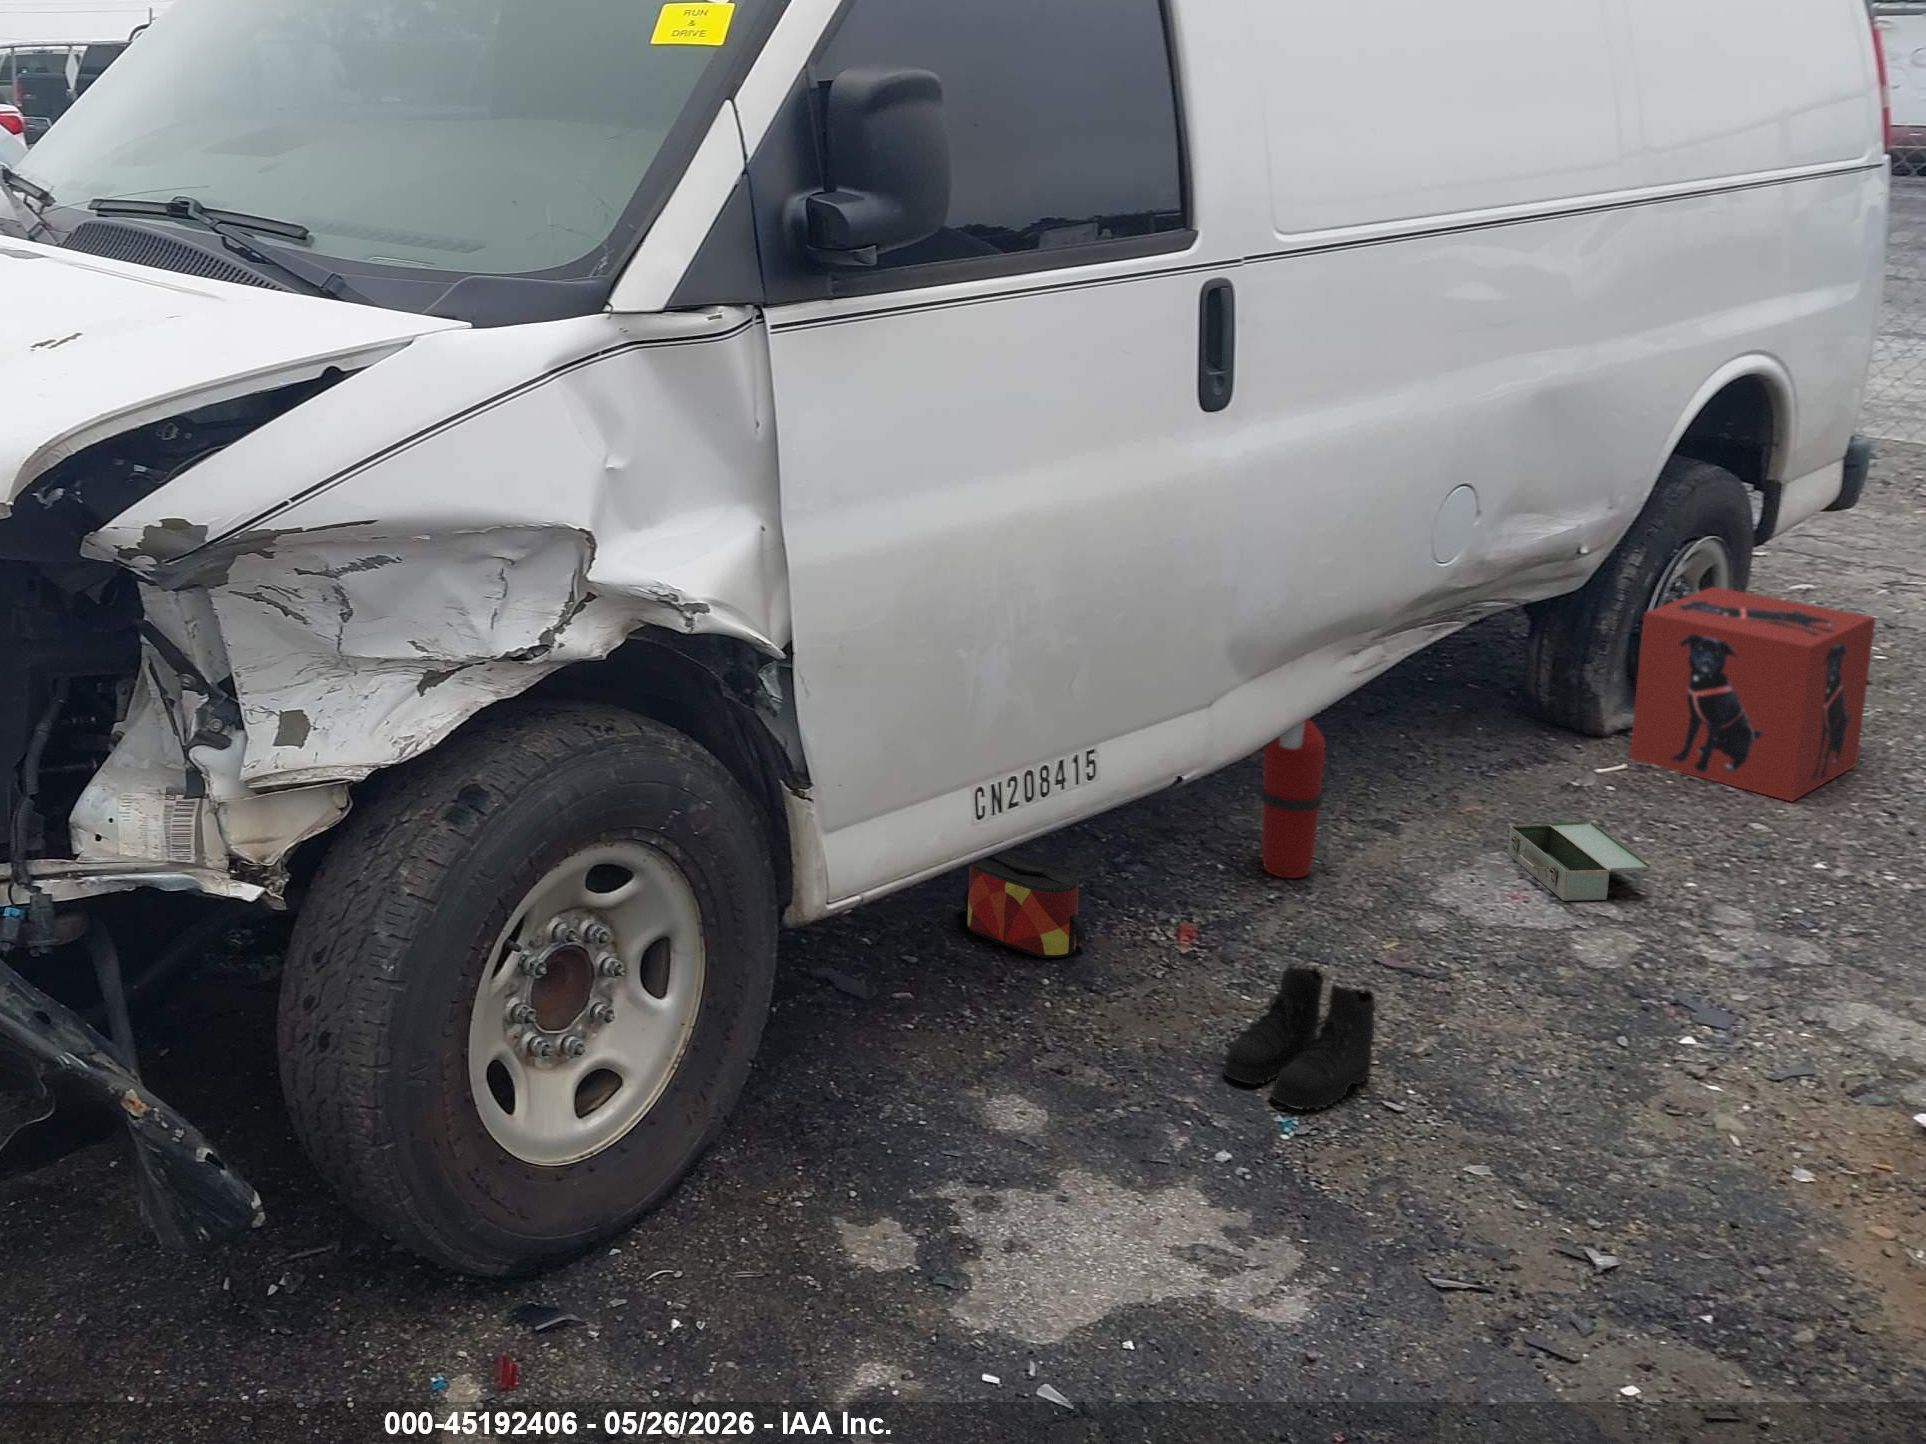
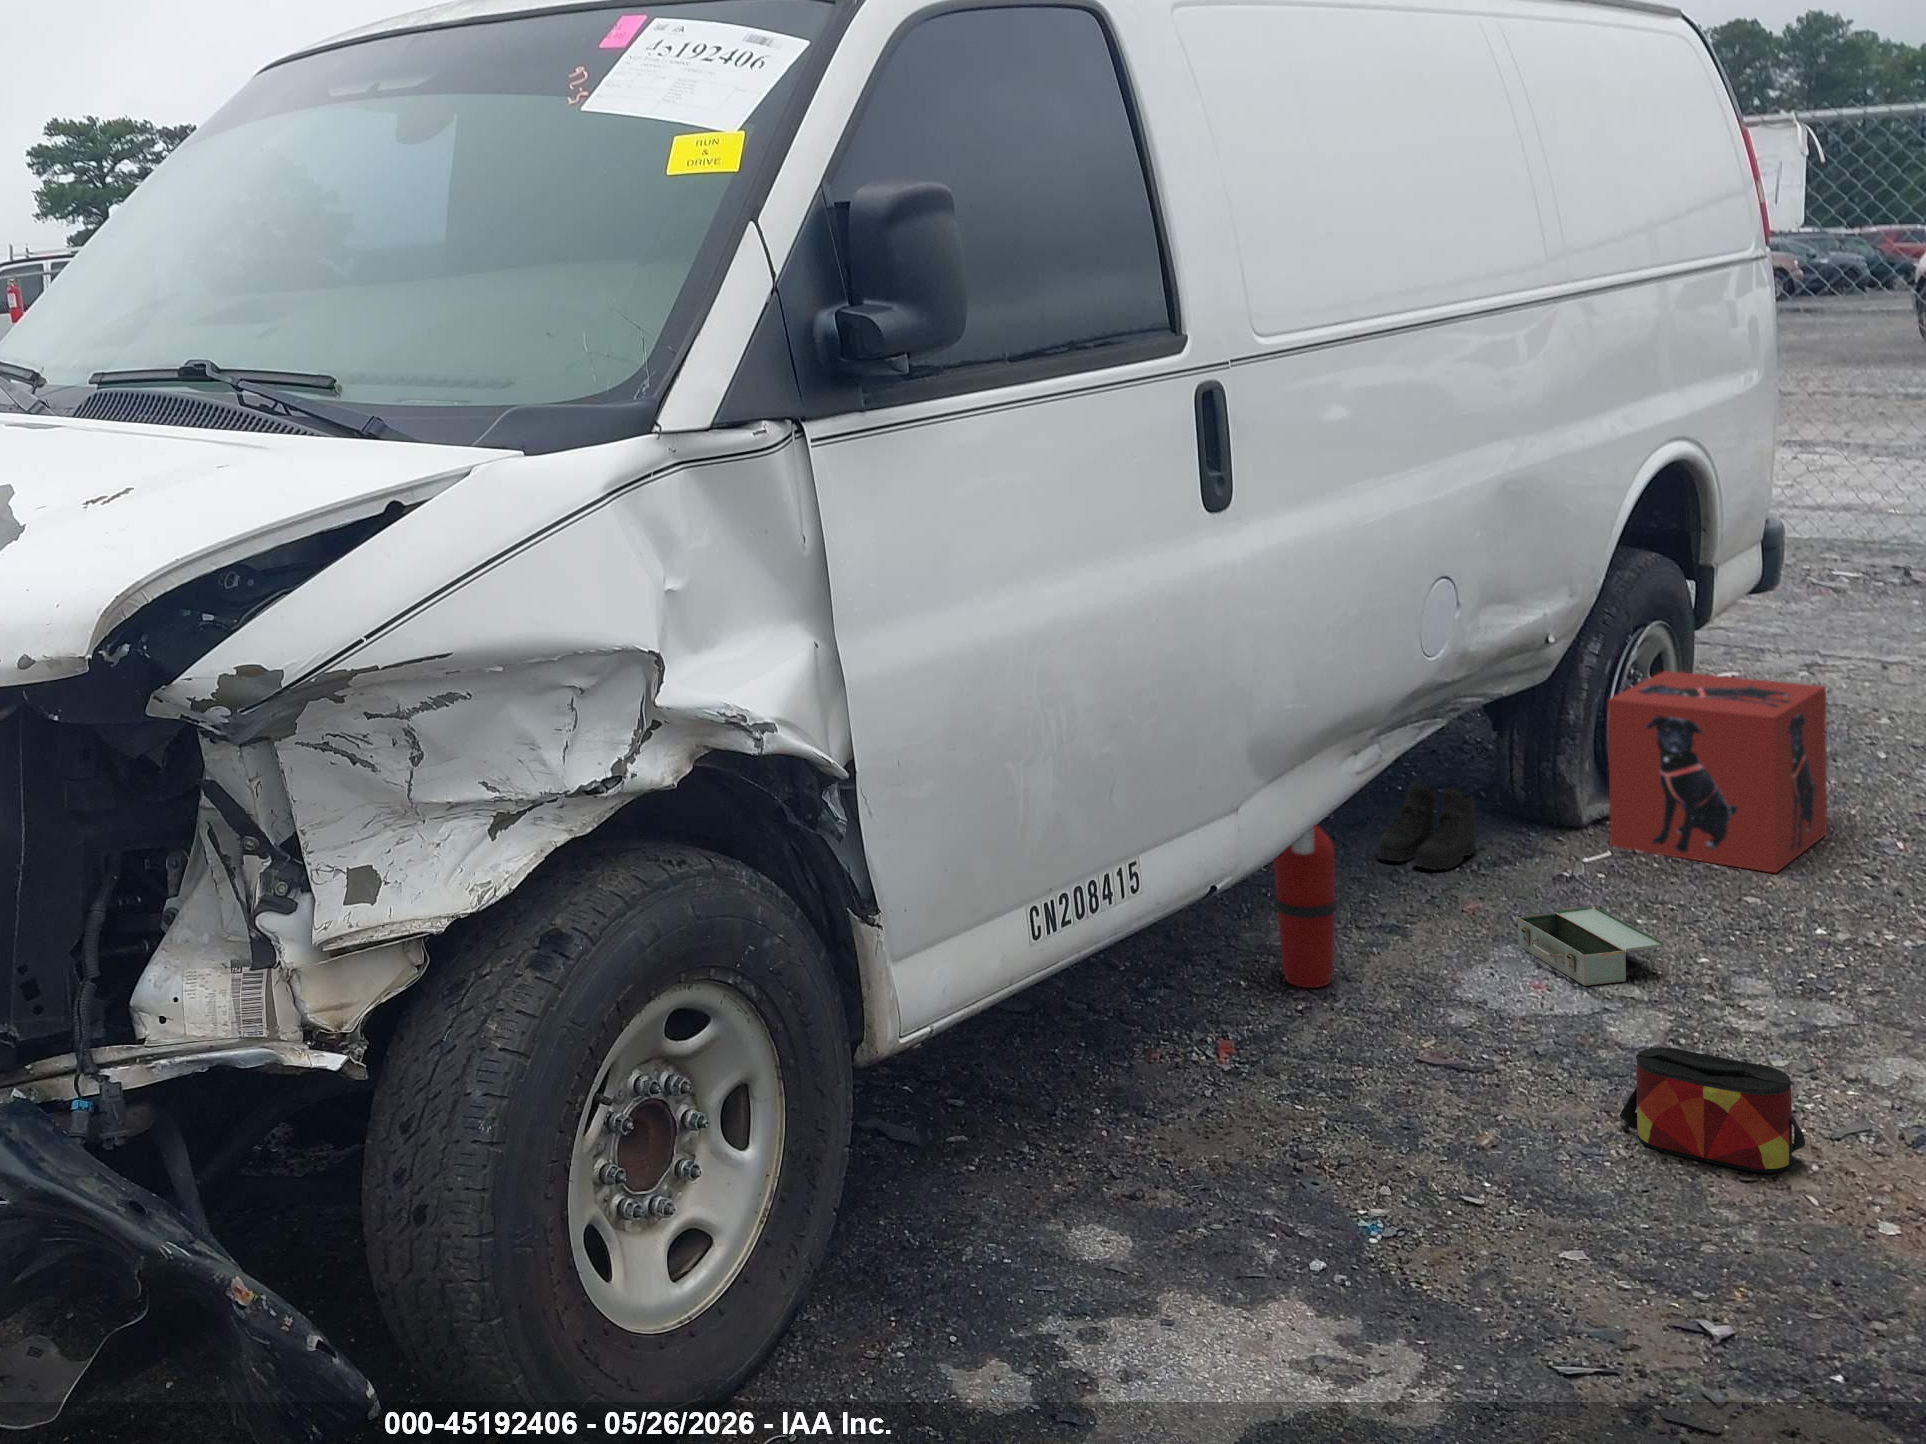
bag: present [961,851,1086,958] -> present [1619,1047,1805,1173]
boots: present [1223,965,1376,1110] -> present [1377,783,1476,870]

